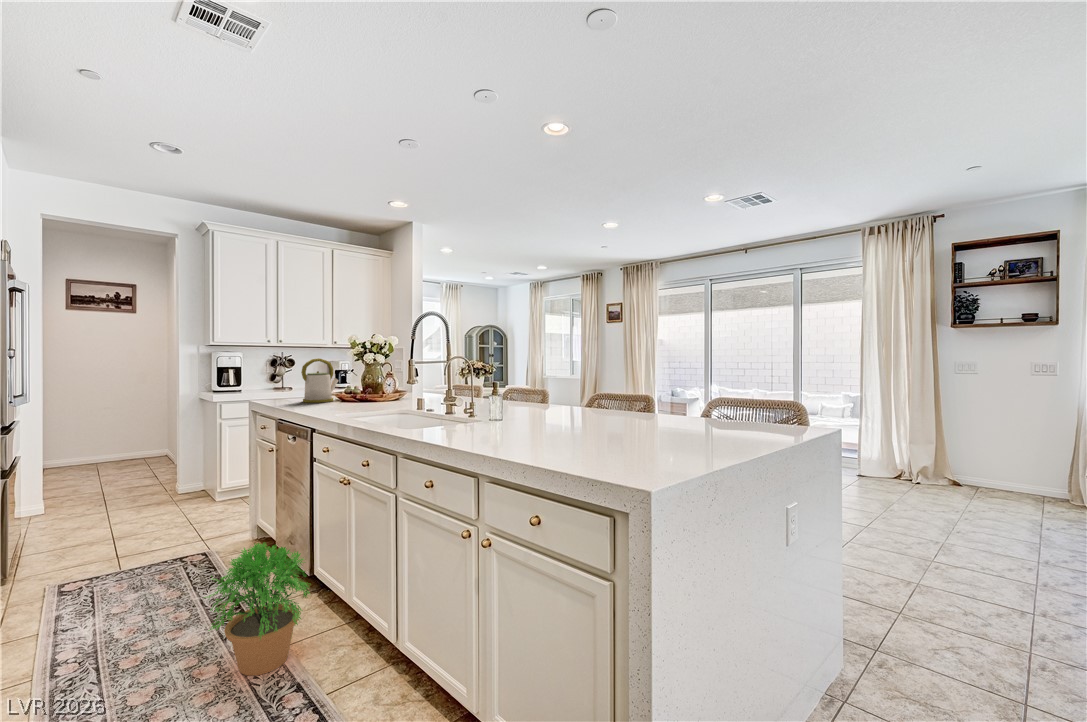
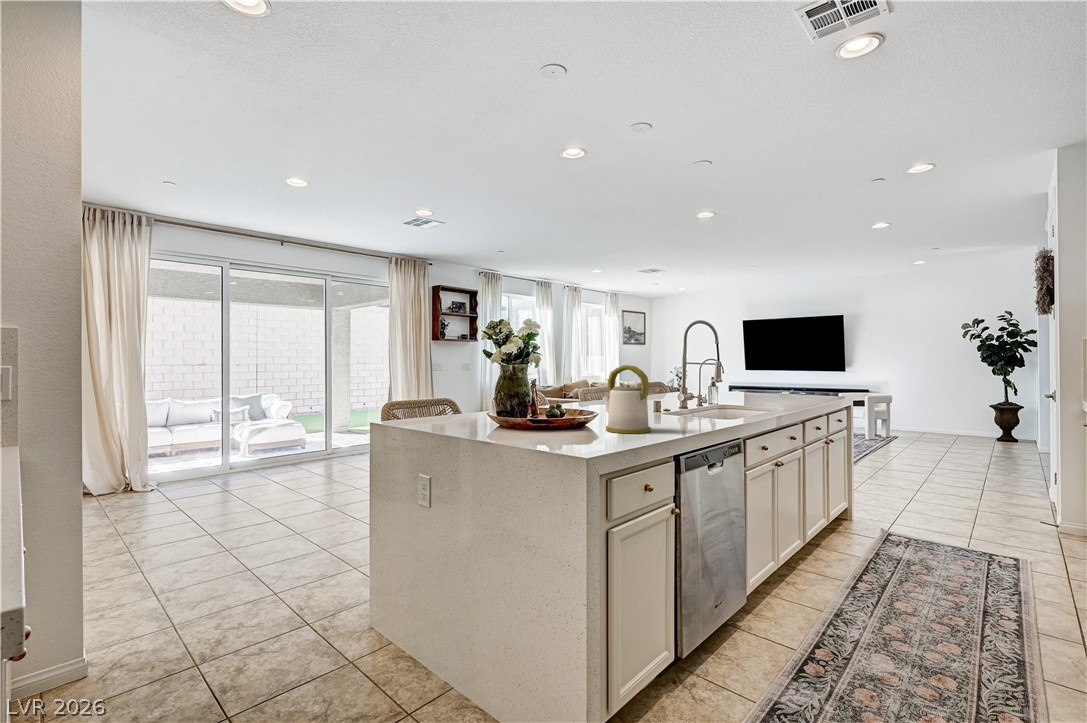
potted plant: present [204,542,310,676] -> none [806,512,905,619]

